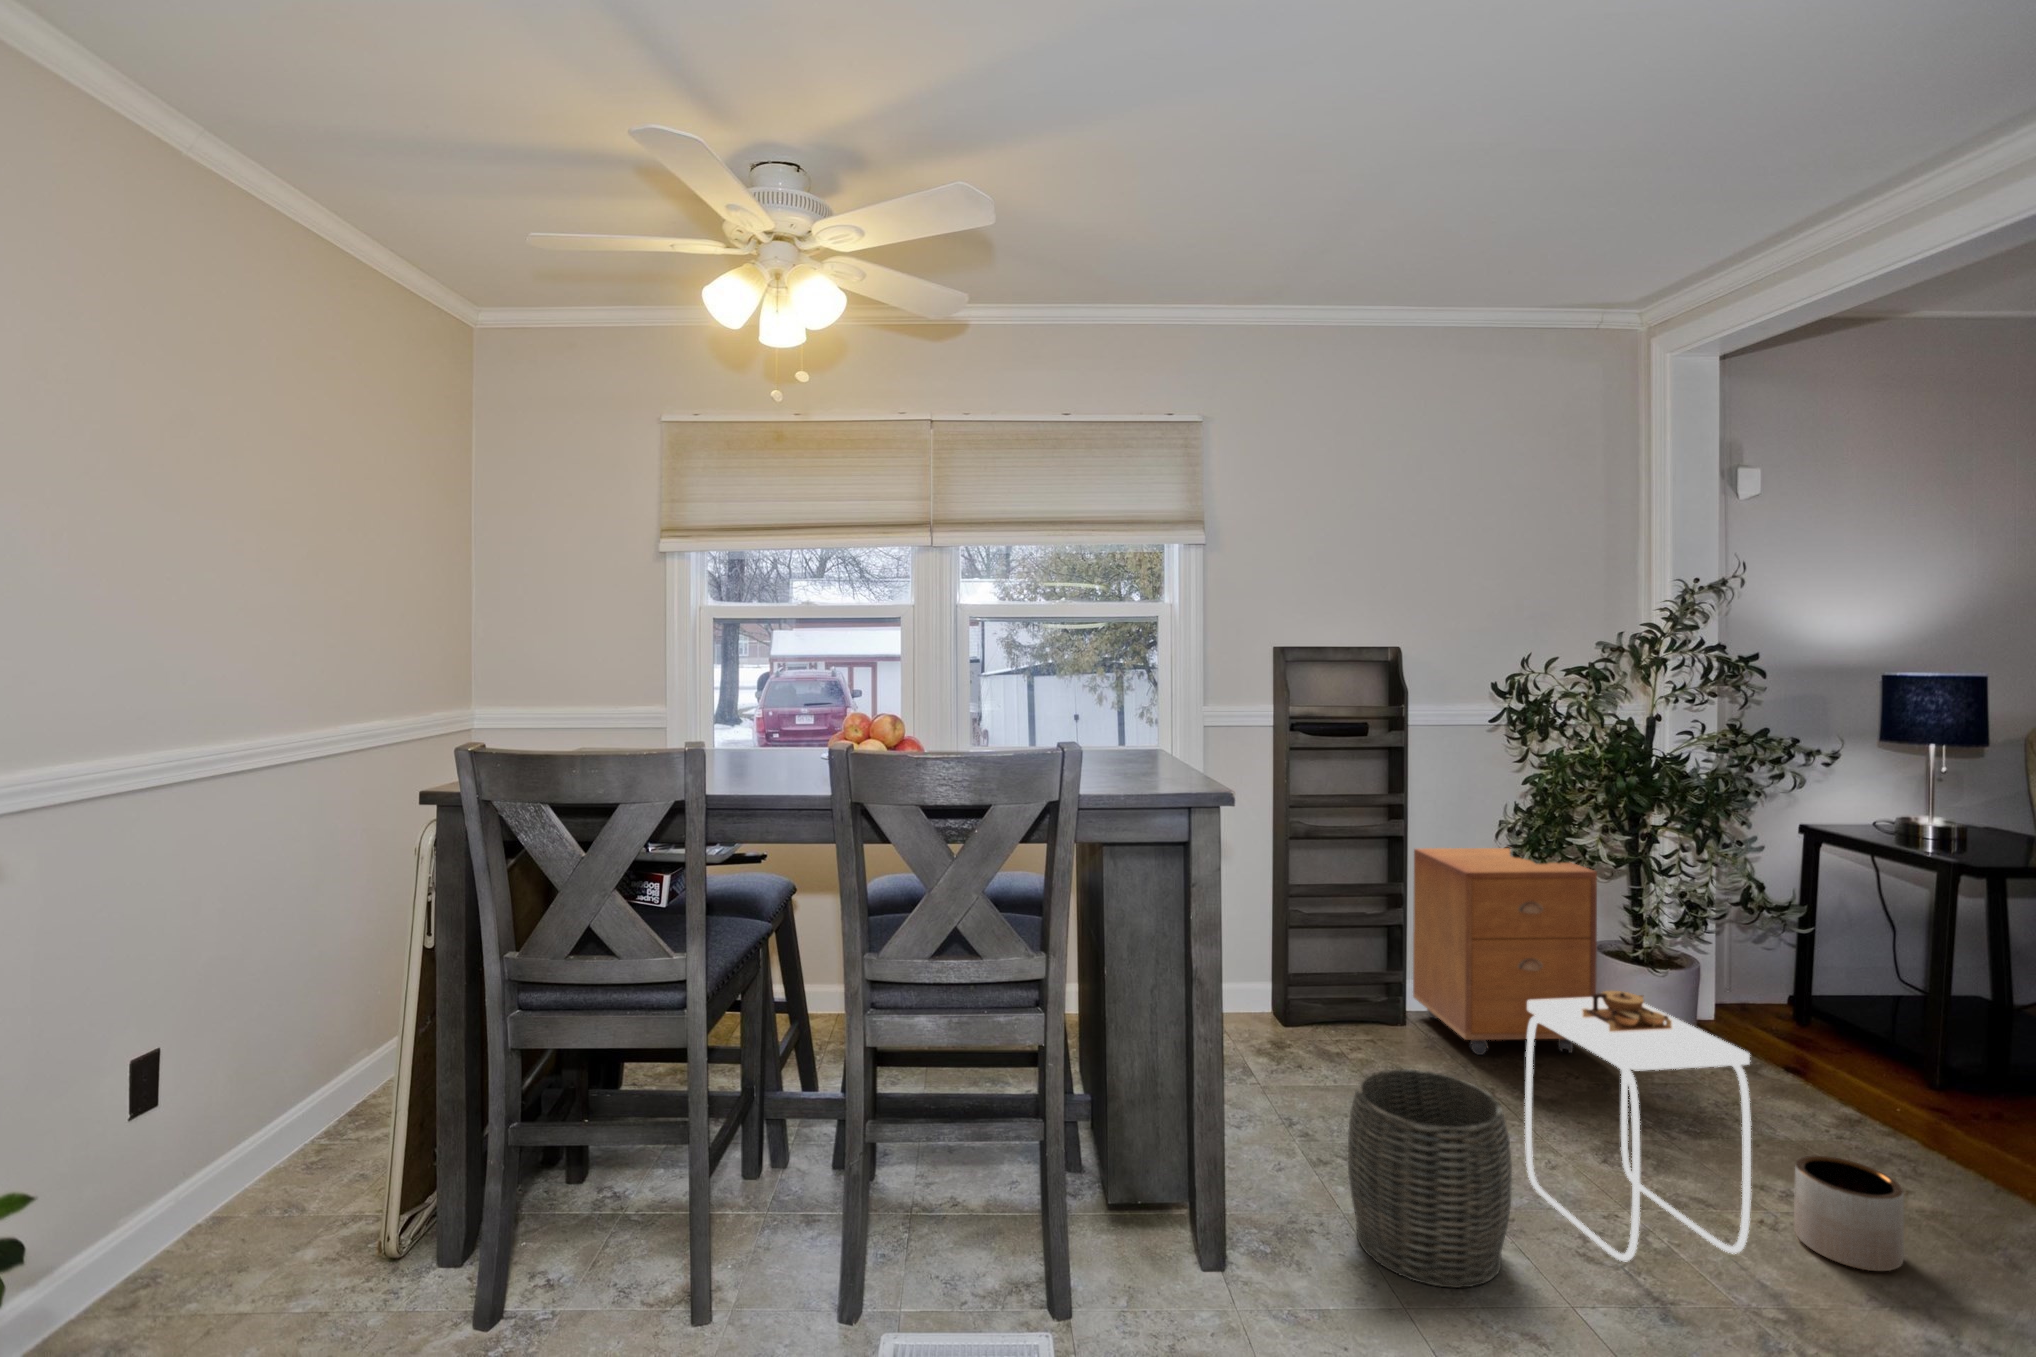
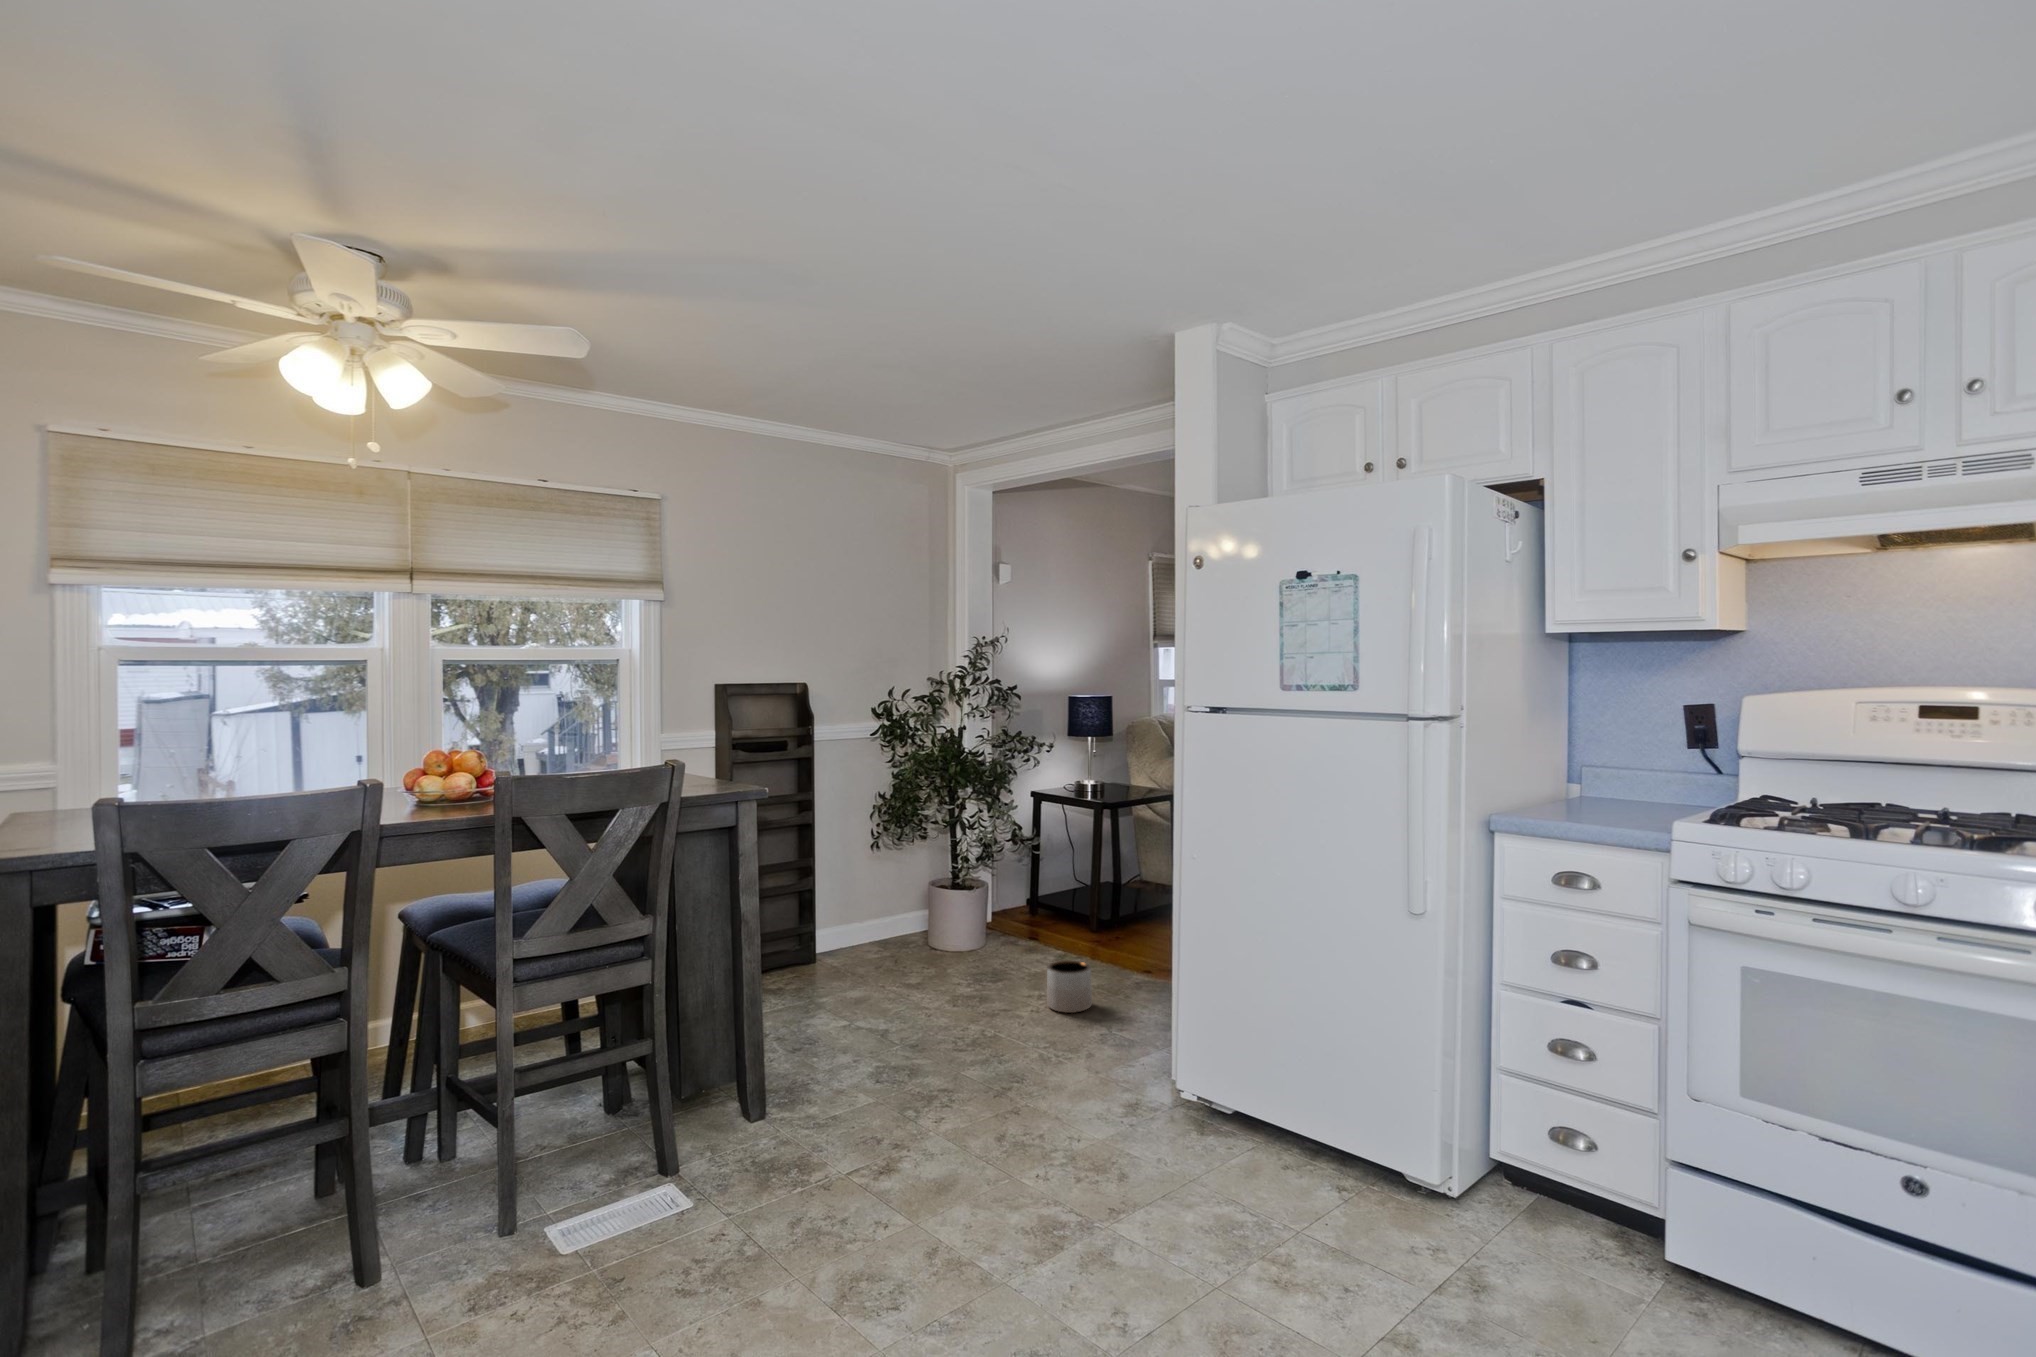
cabinet: present [1413,848,1597,1055] -> none [820,821,937,965]
side table: present [1525,991,1751,1262] -> none [917,888,1031,1039]
woven basket: present [1348,1069,1512,1288] -> none [825,956,921,1080]

